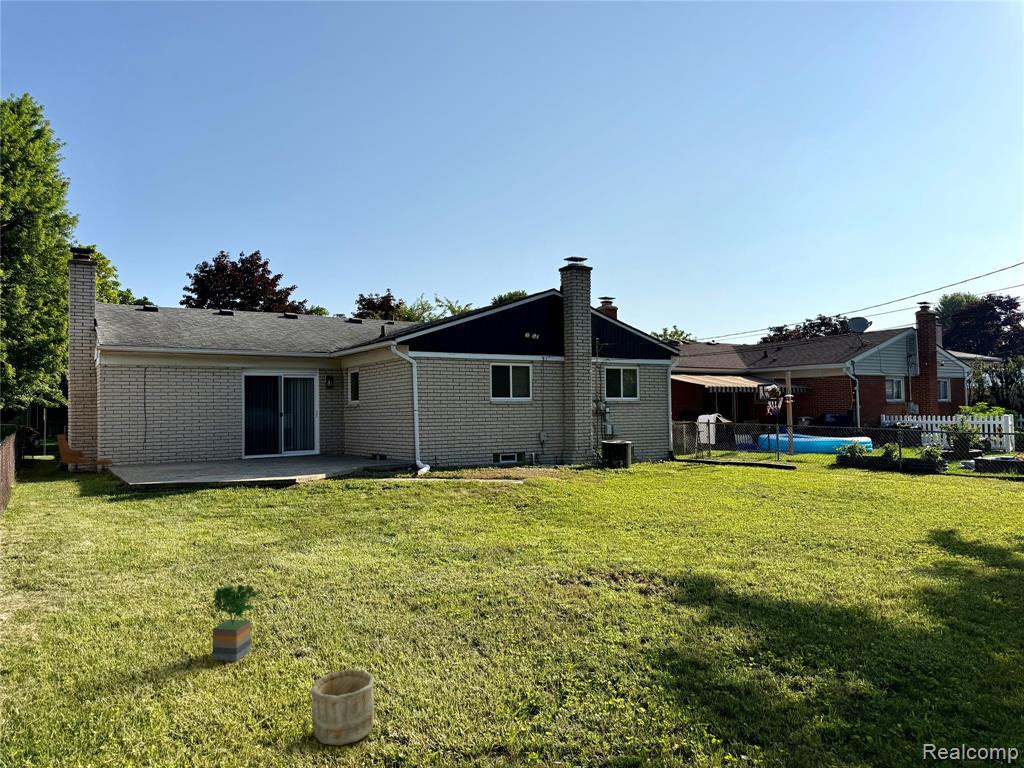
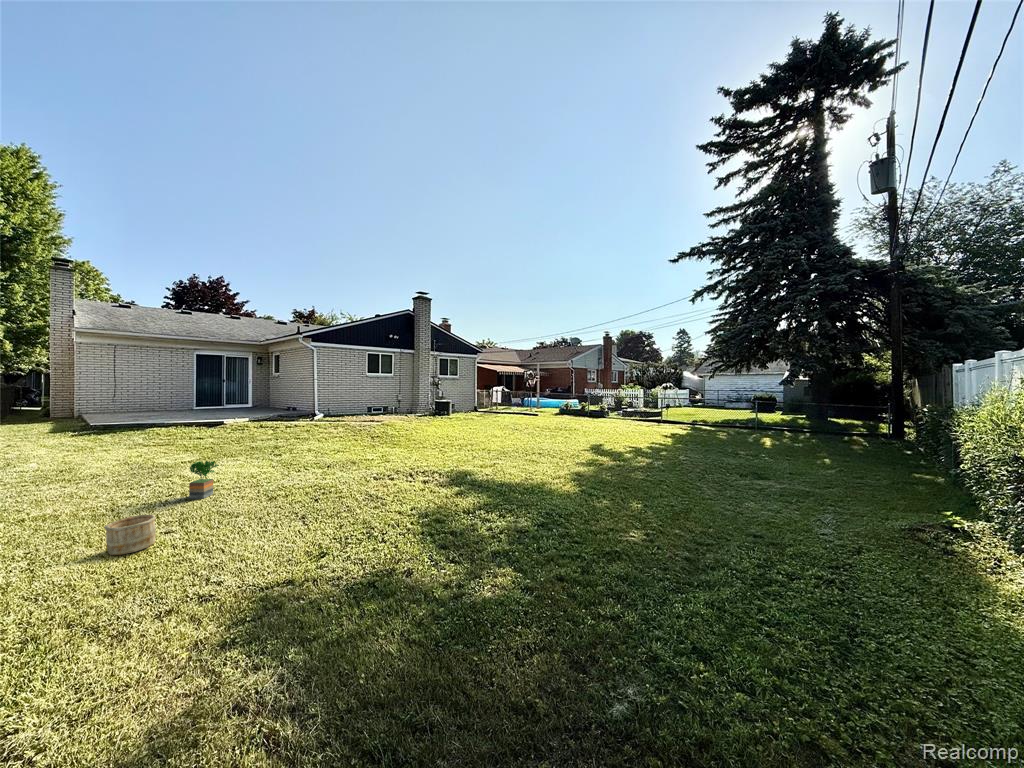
lounge chair: present [57,434,113,473] -> none [37,391,89,418]
potted tree: present [213,585,259,661] -> present [189,461,218,499]

